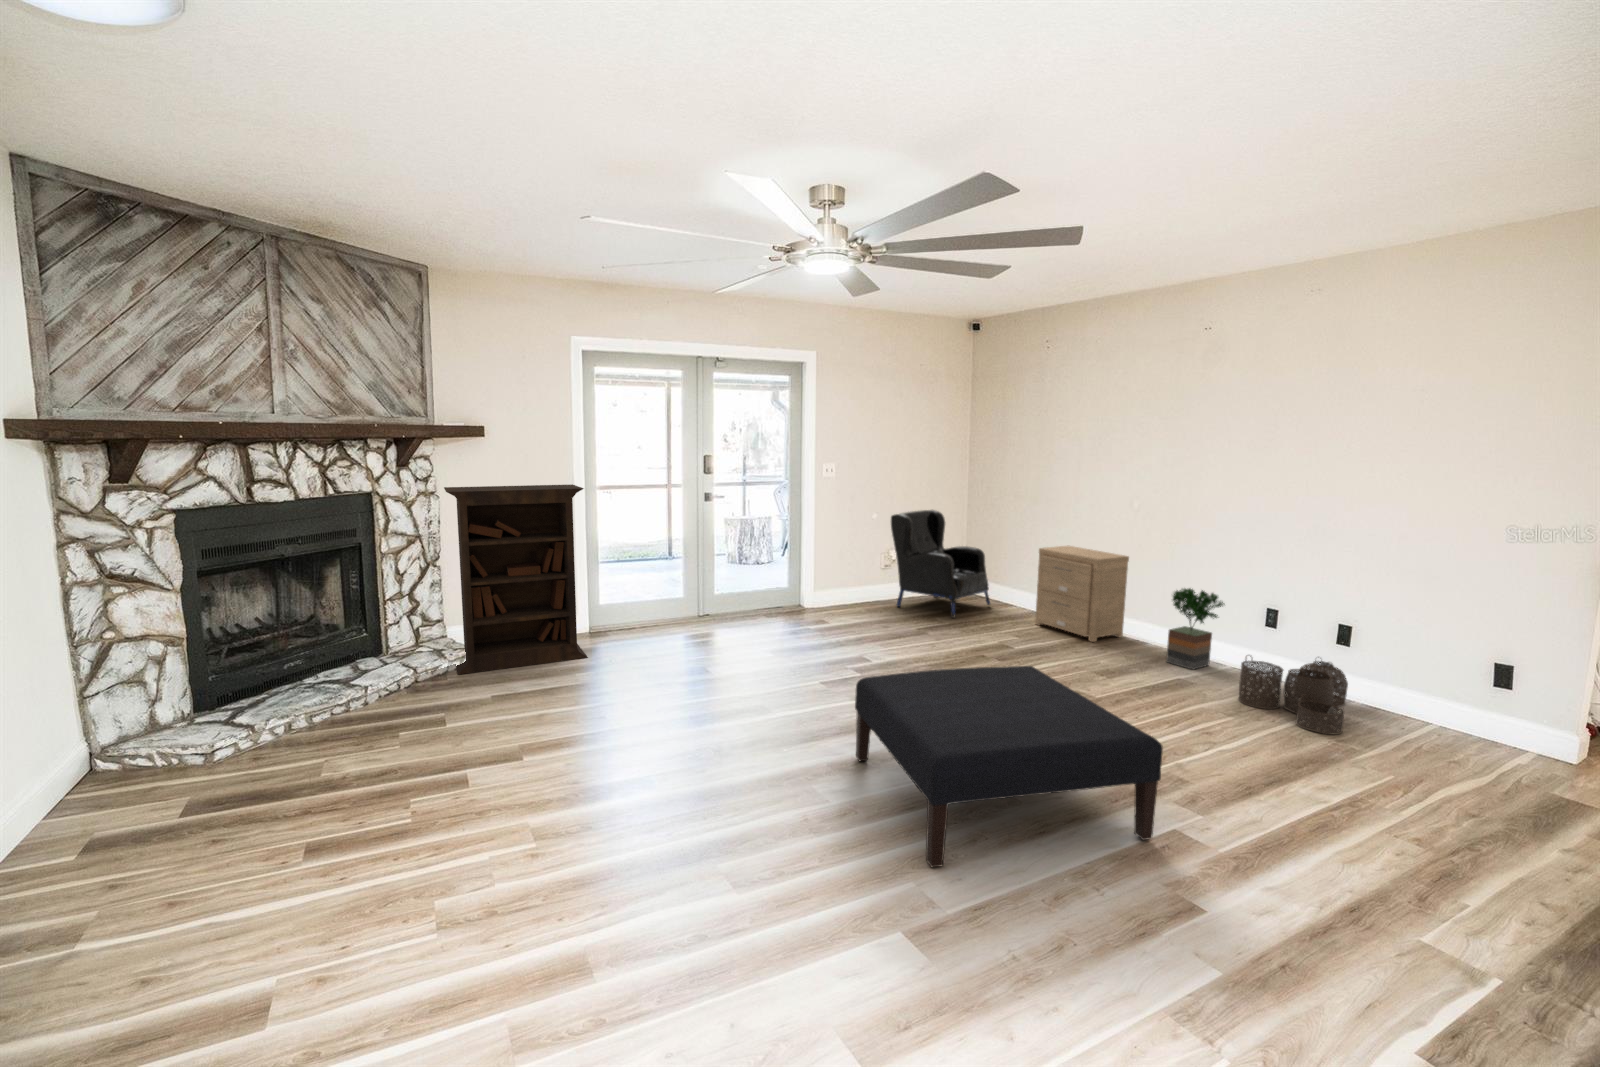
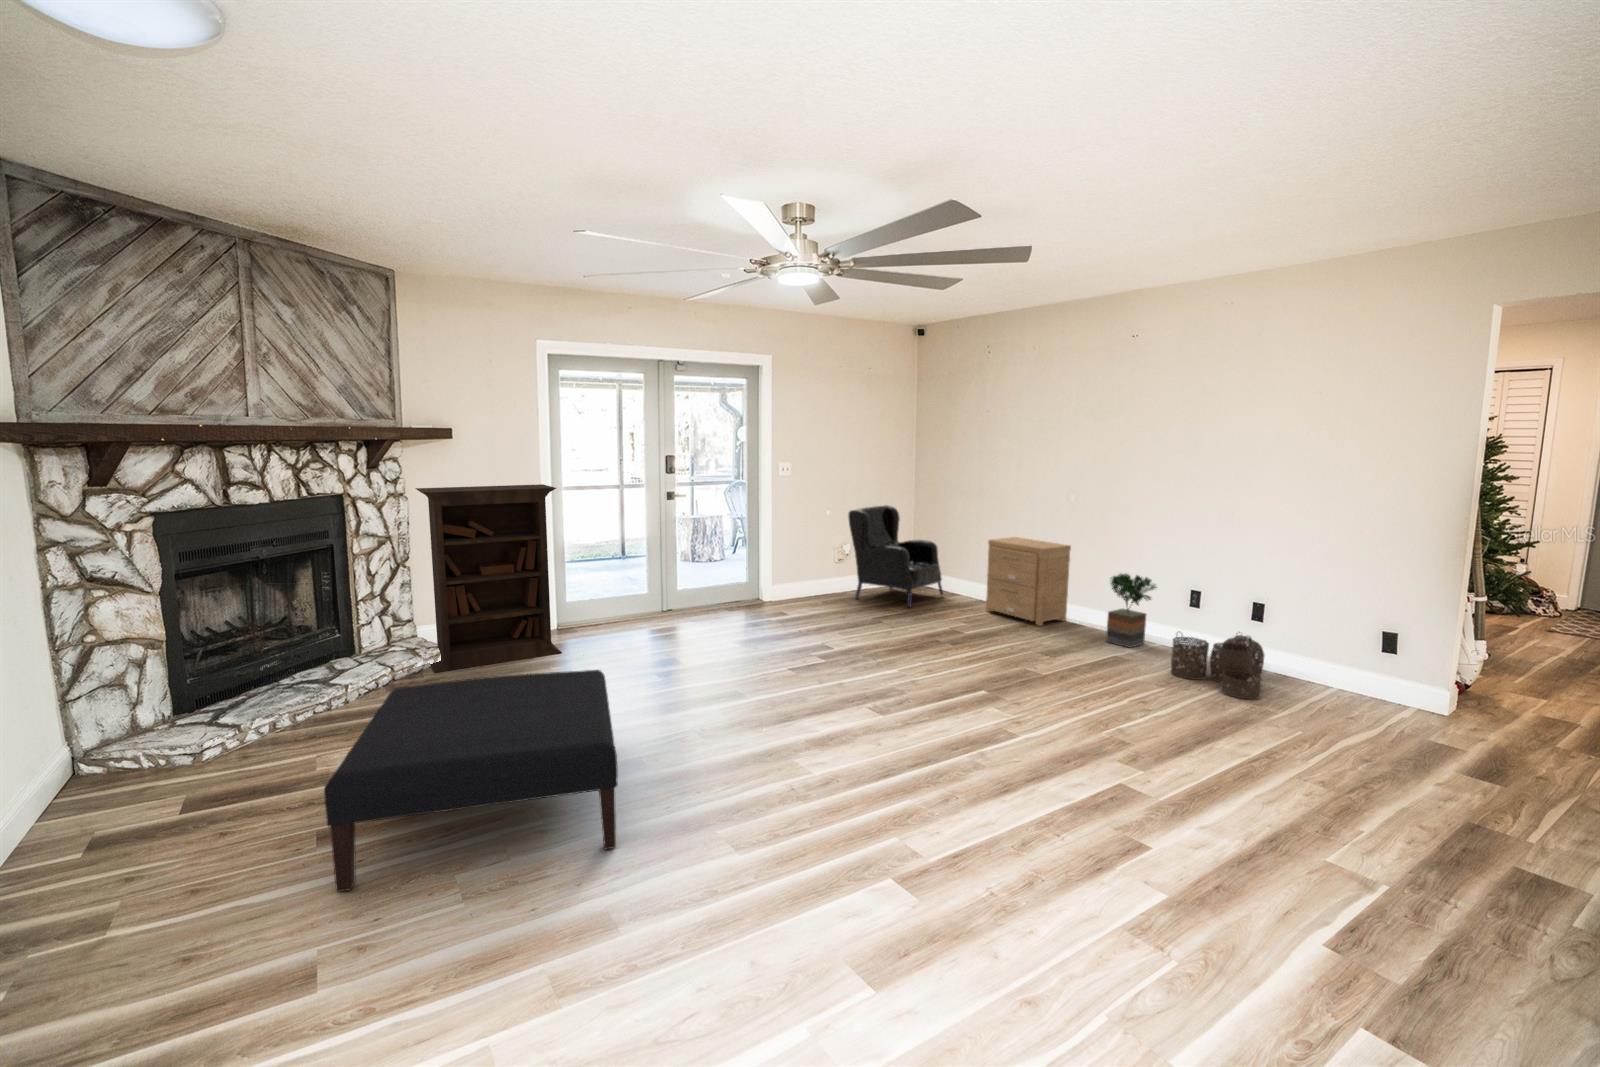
ottoman: present [855,666,1163,867] -> present [324,670,618,892]

